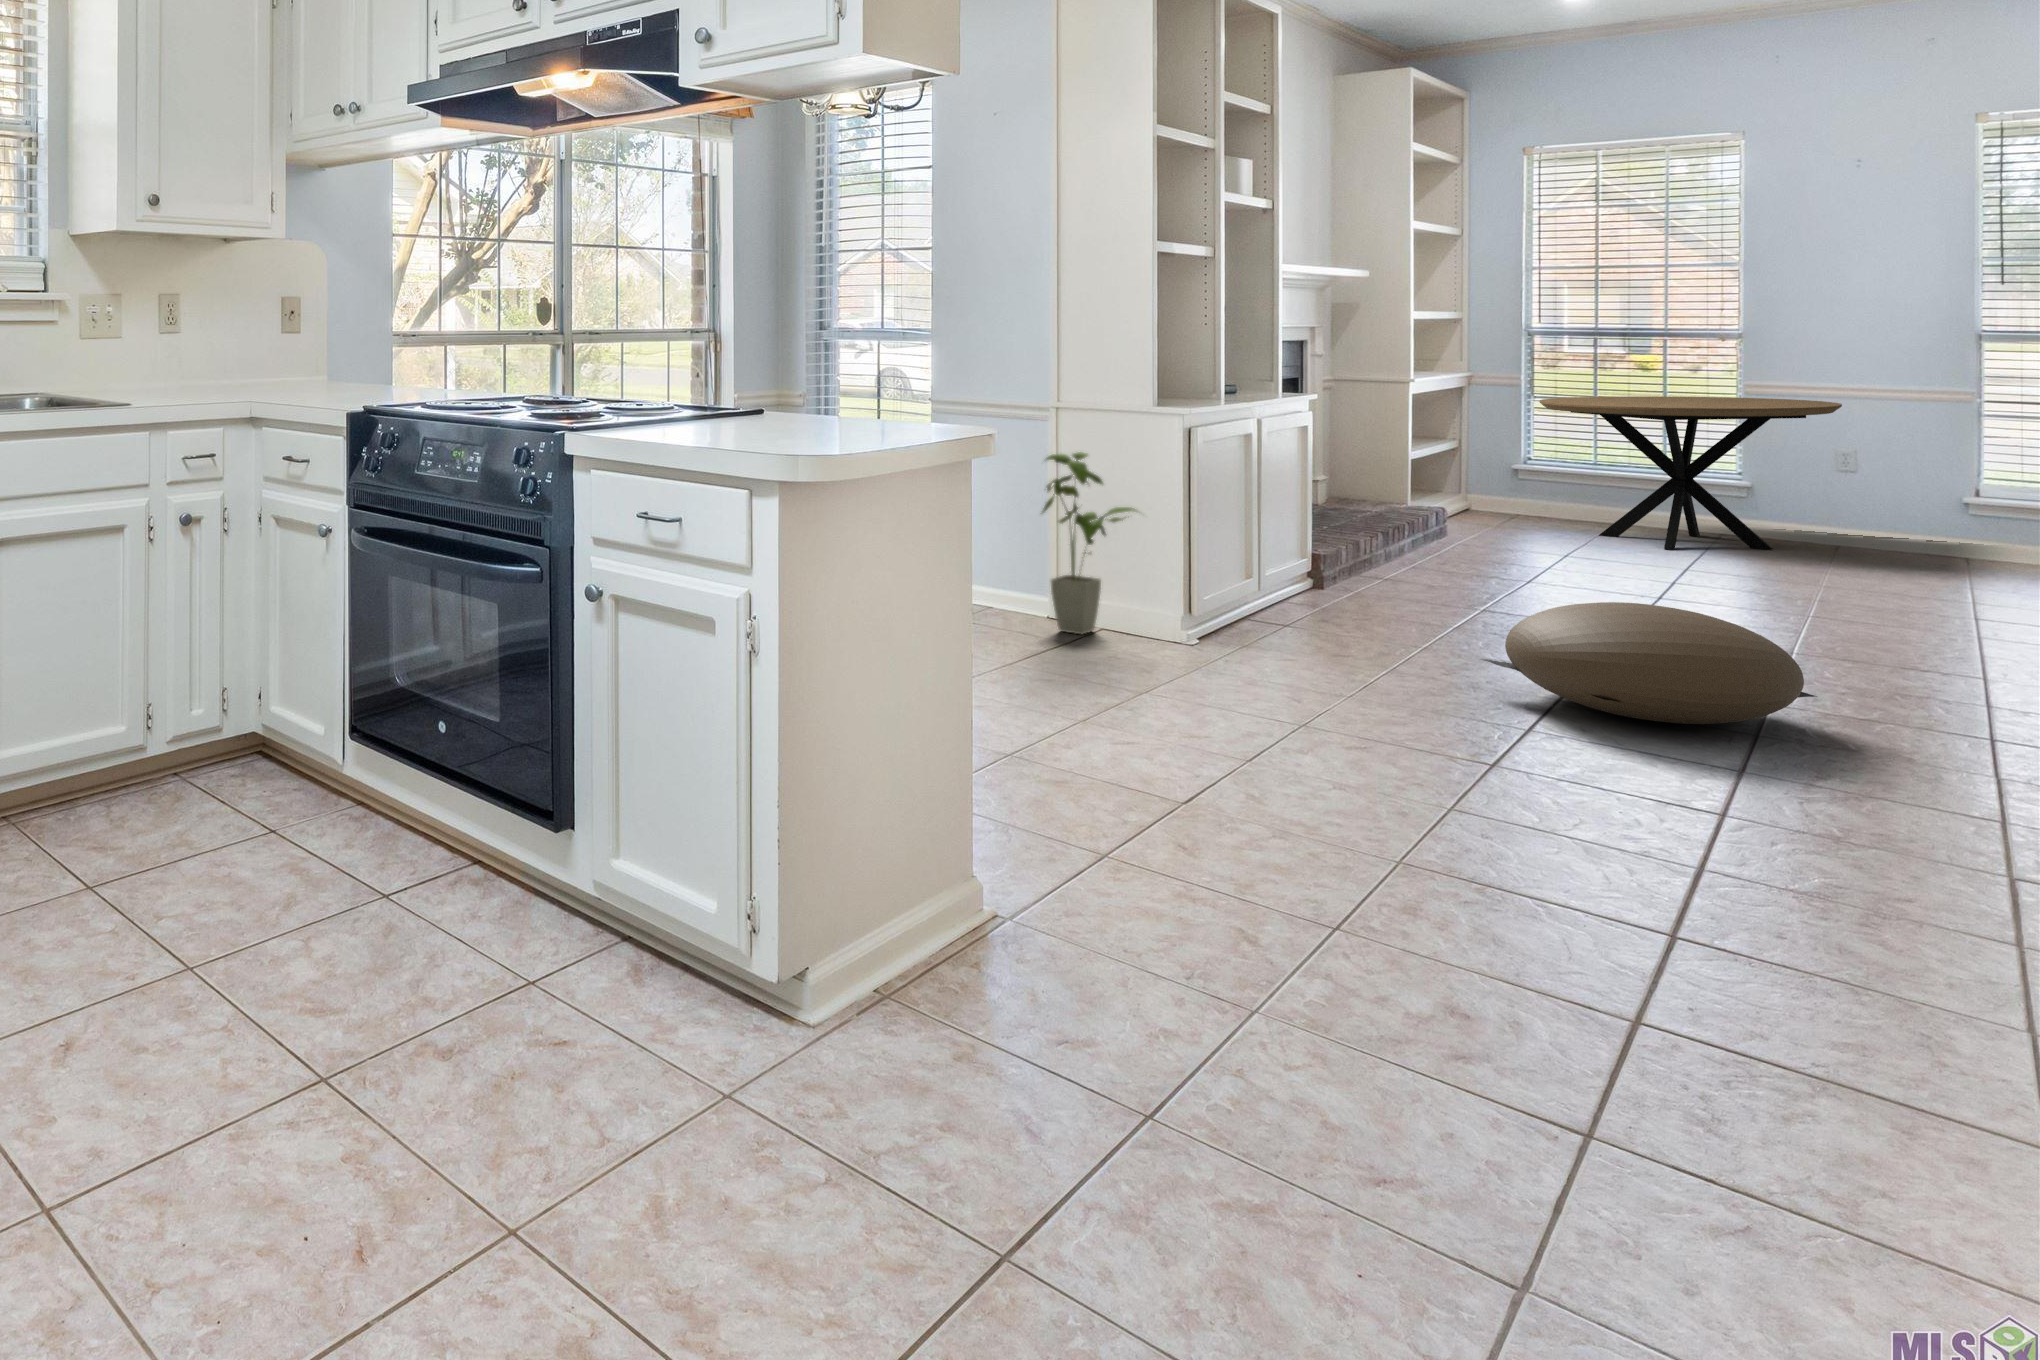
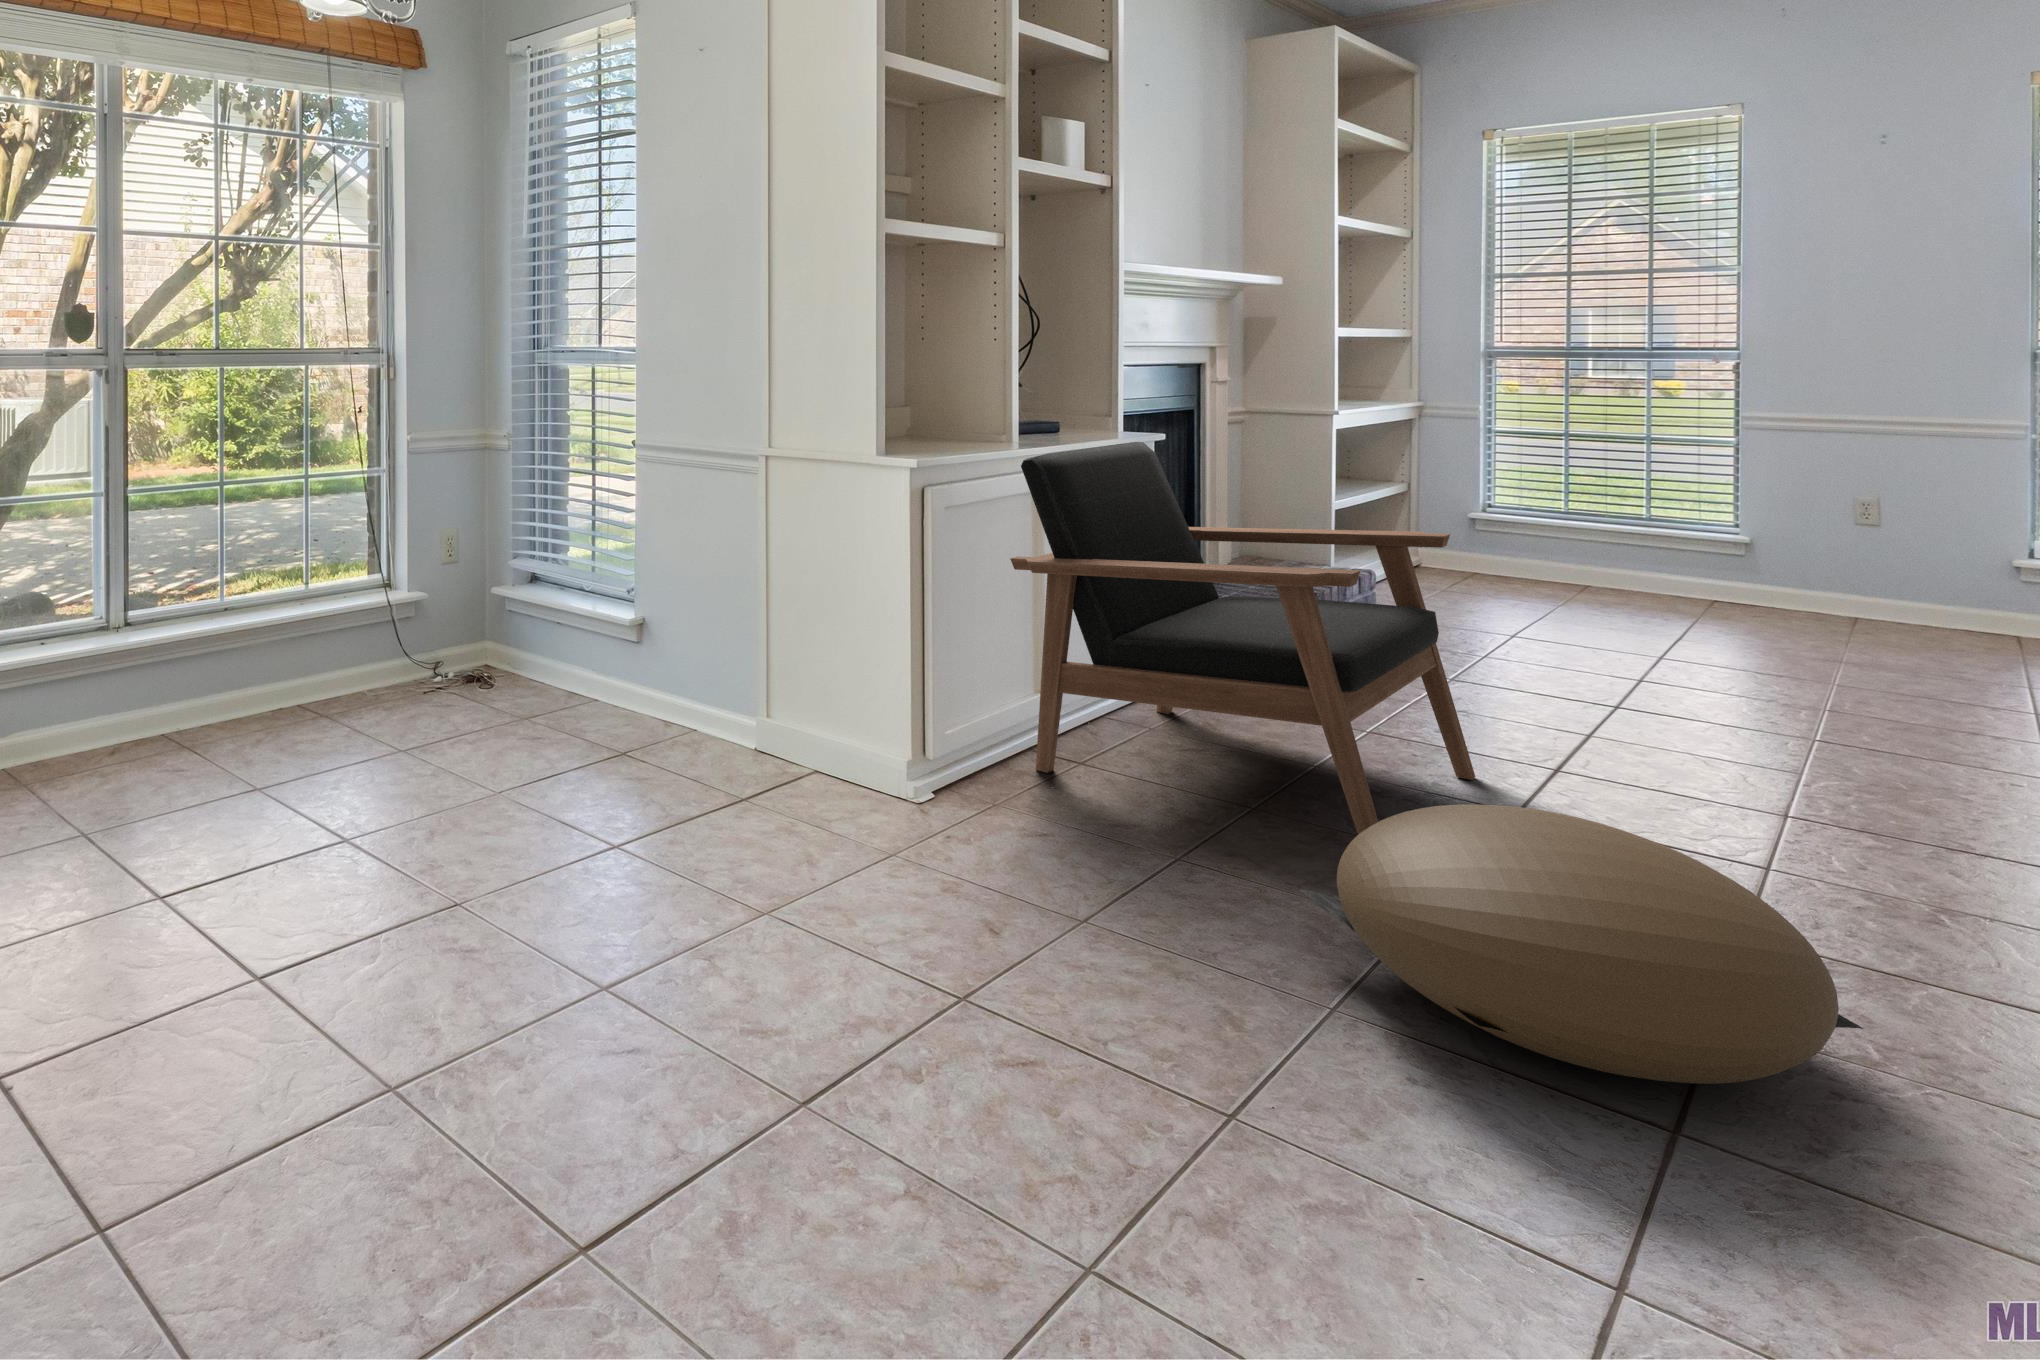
dining table: present [1540,396,1842,550] -> none [1489,434,1869,638]
armchair: none [1234,400,1562,661] -> present [1010,442,1475,835]
house plant: present [1042,452,1137,634] -> none [724,517,866,784]

